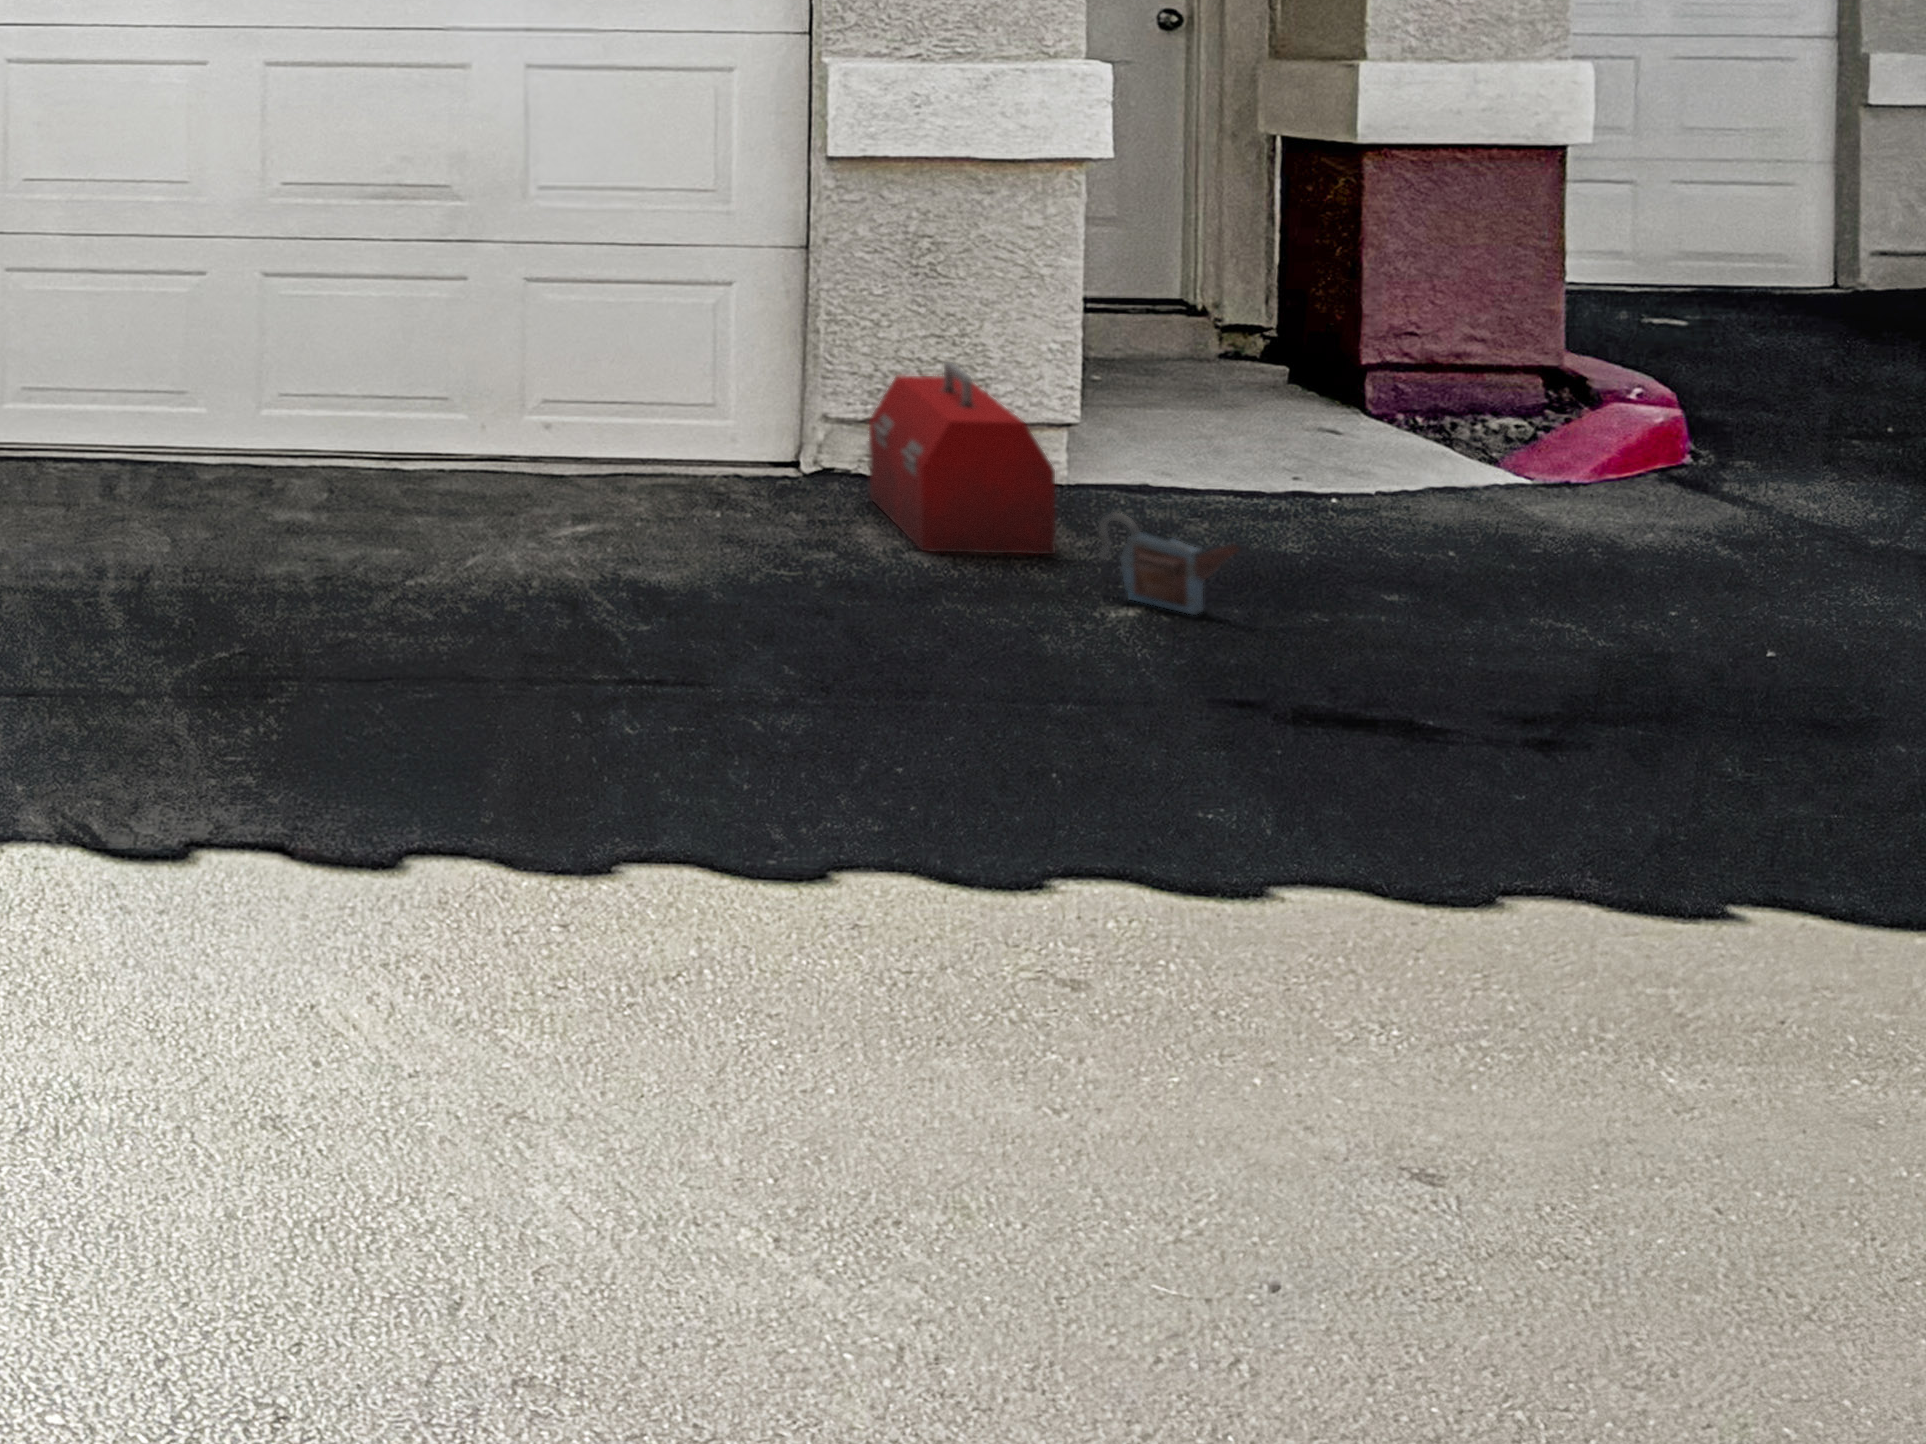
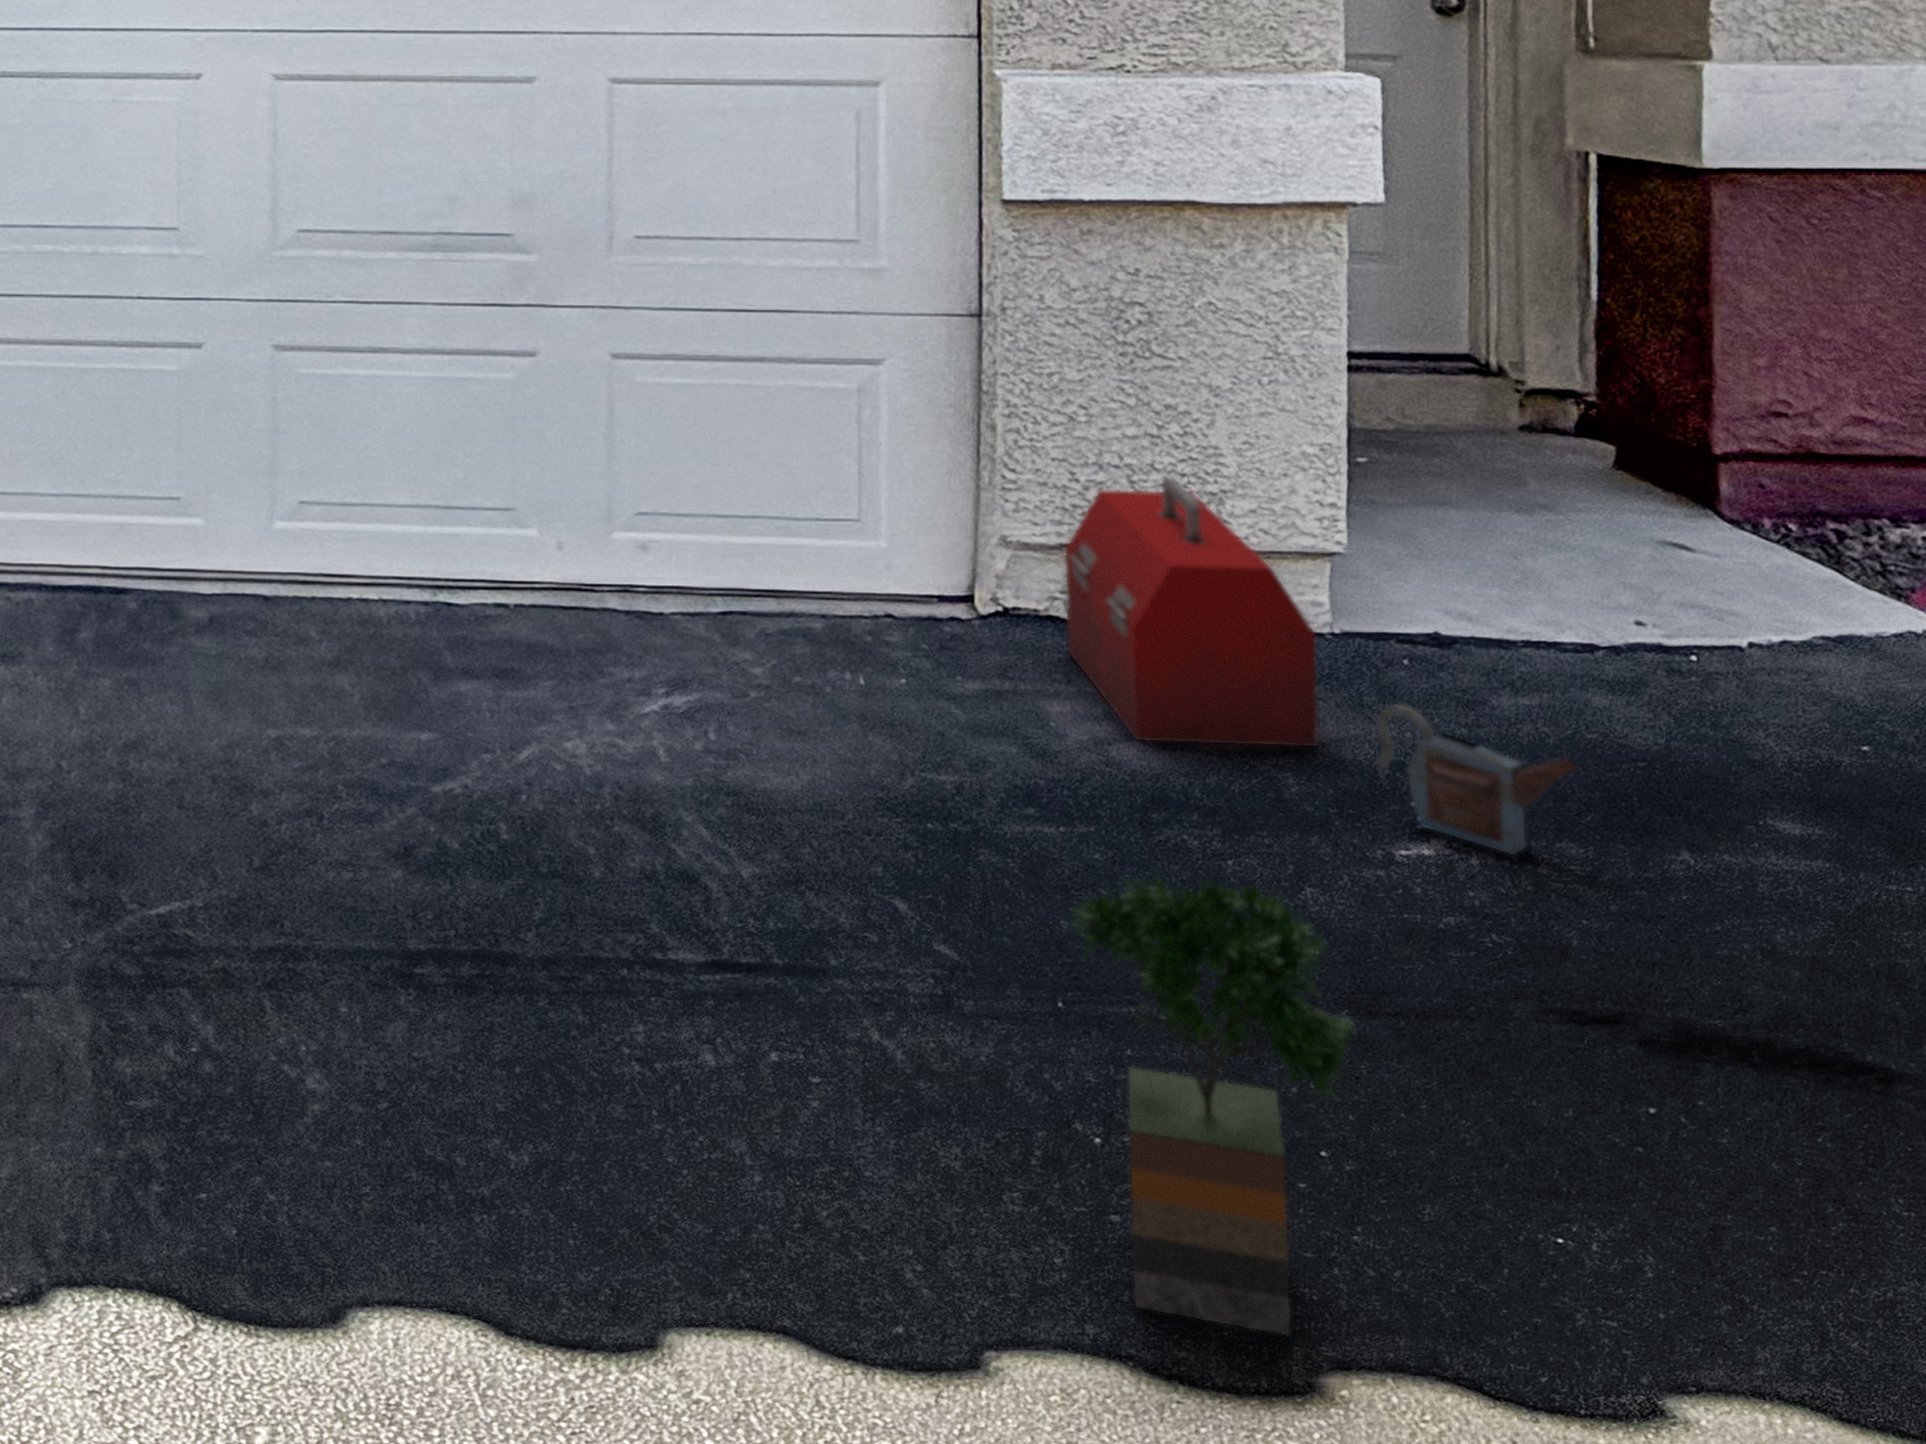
potted tree: none [887,567,1081,866] -> present [1071,874,1354,1335]

